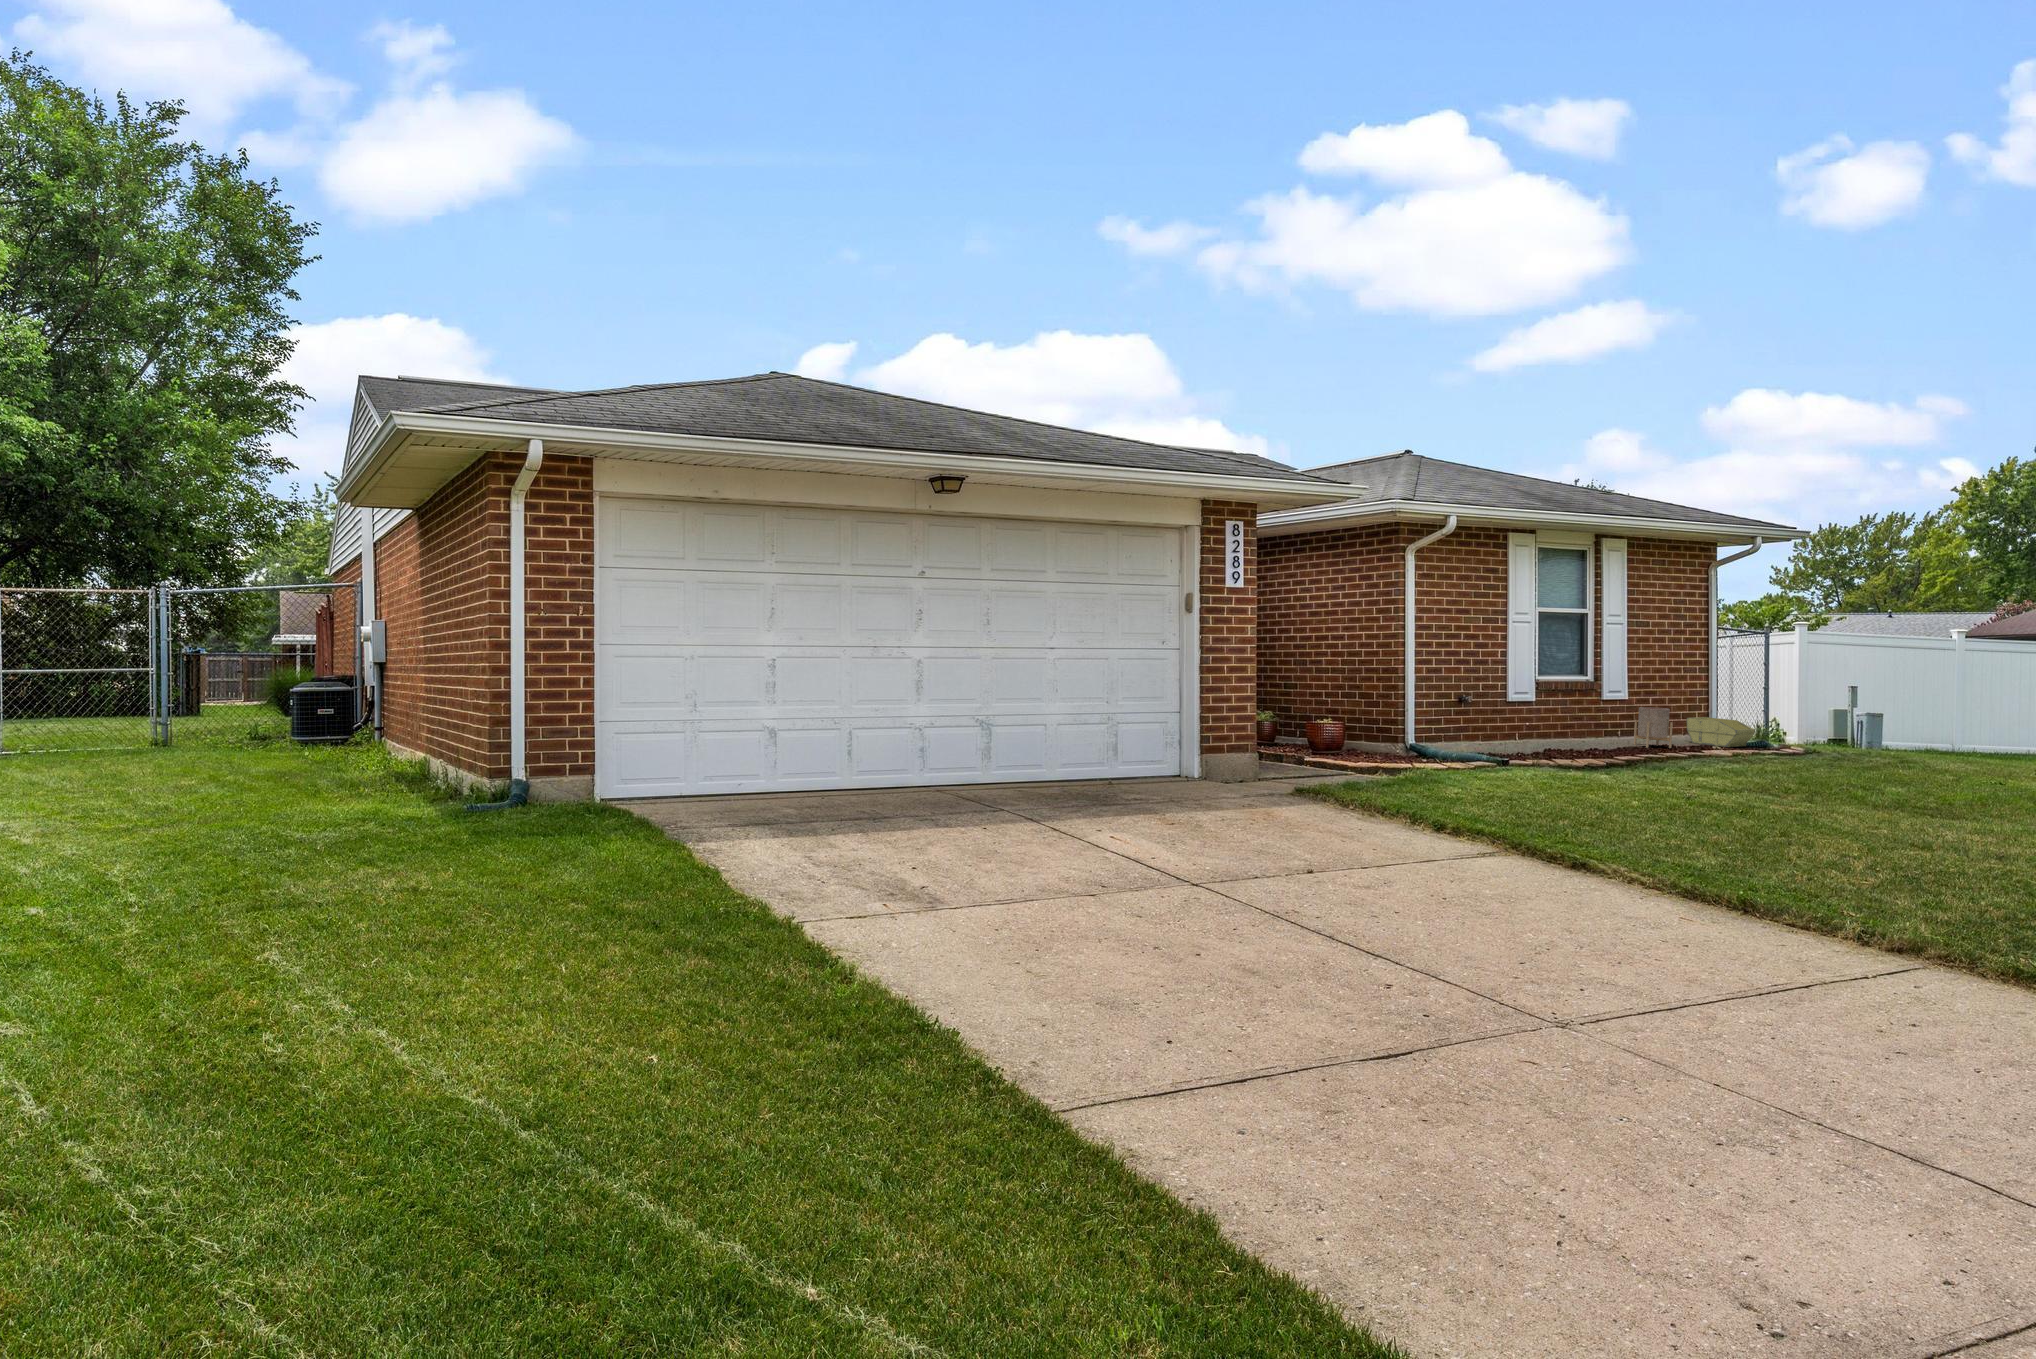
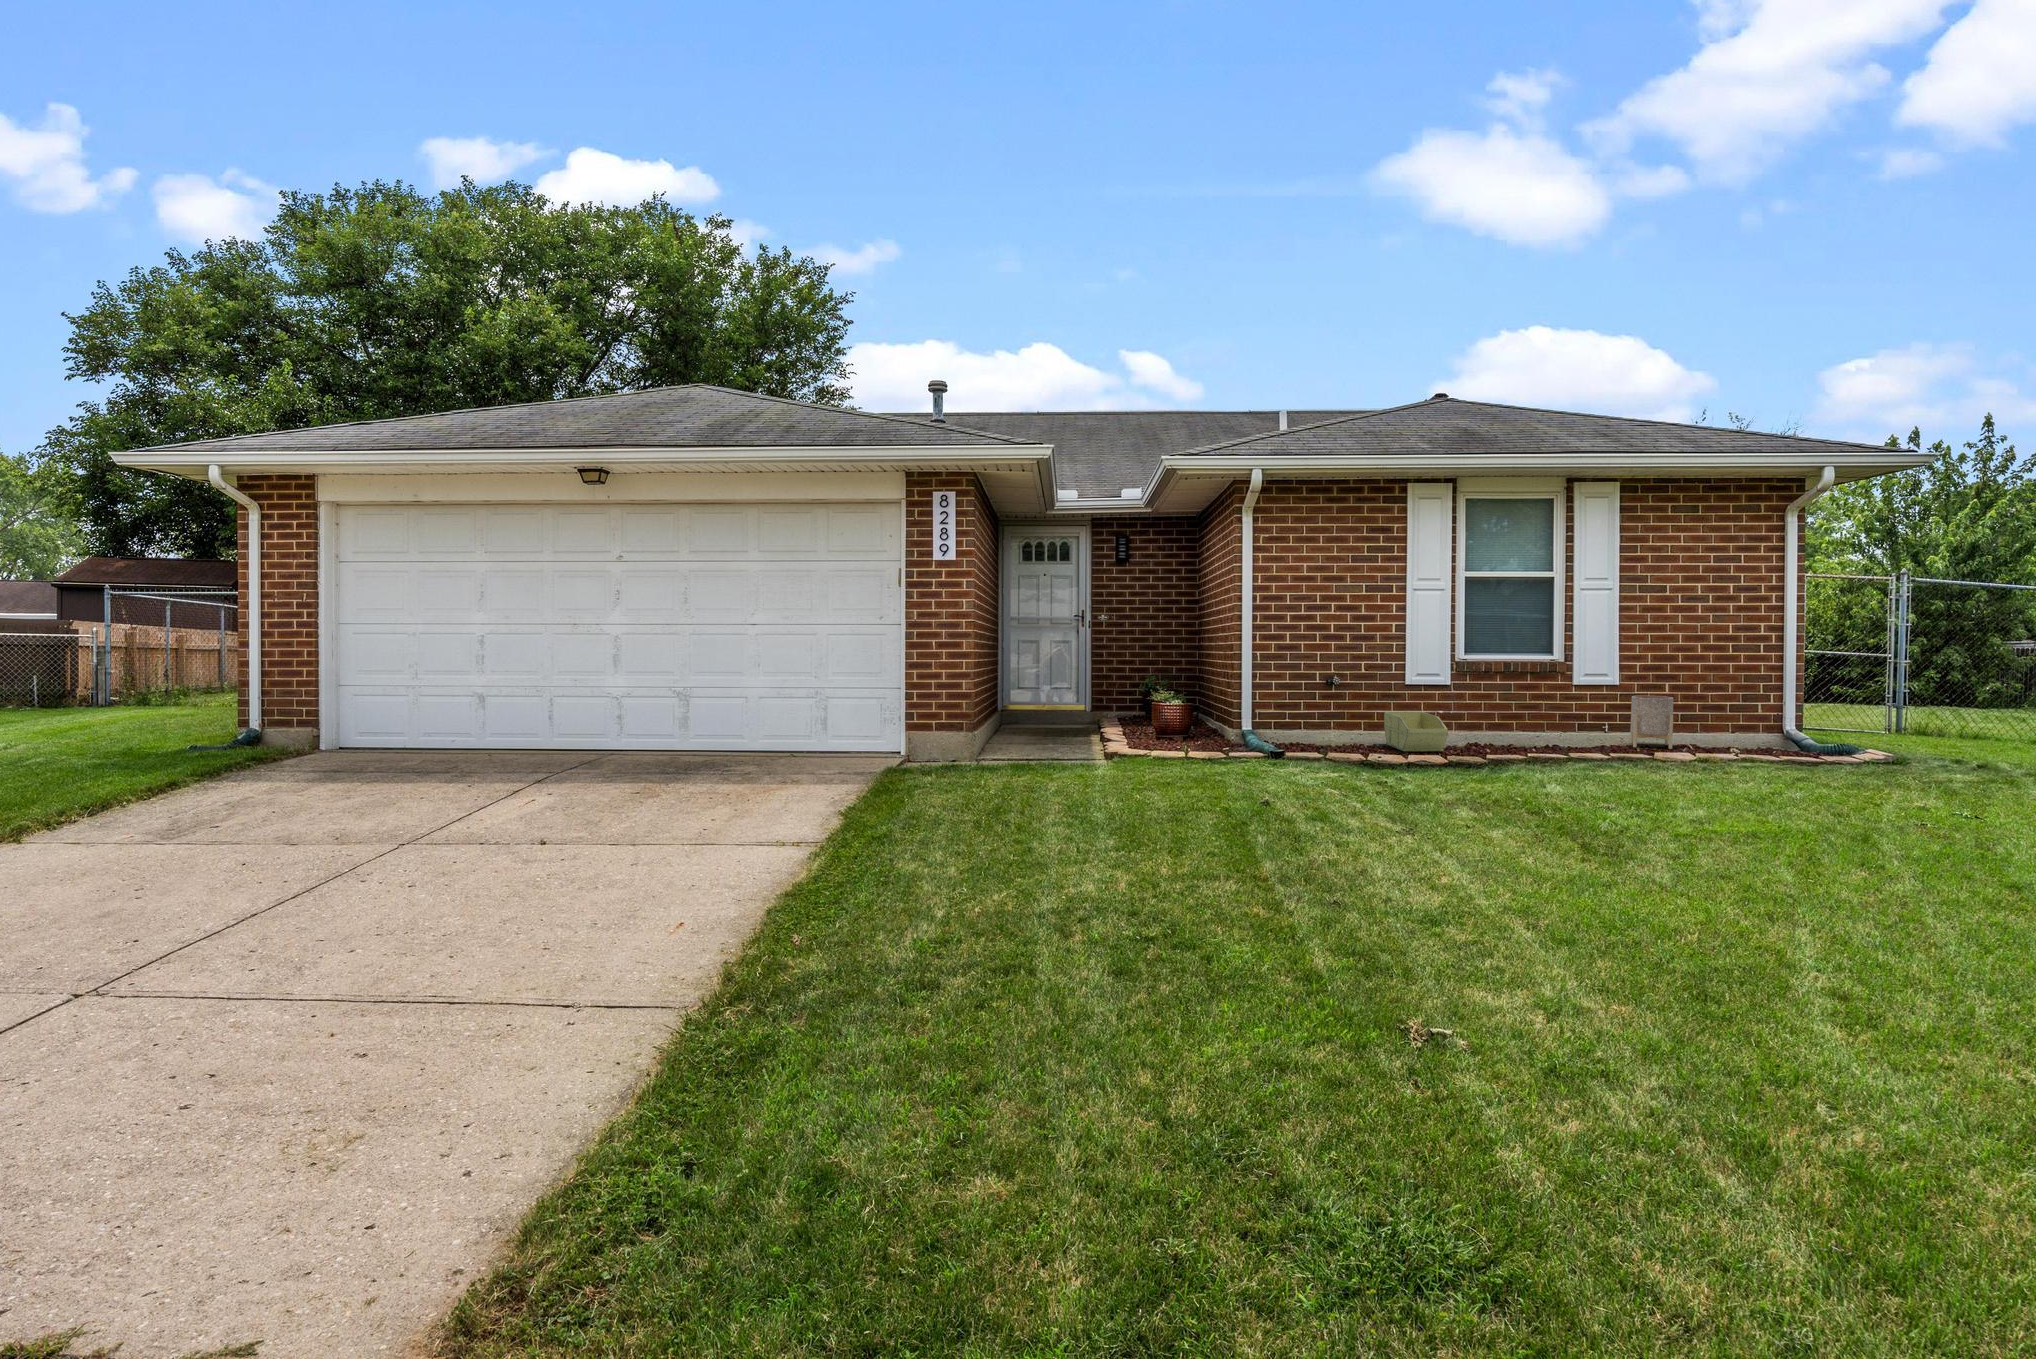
storage bin: present [1686,717,1755,747] -> present [1384,712,1448,751]

